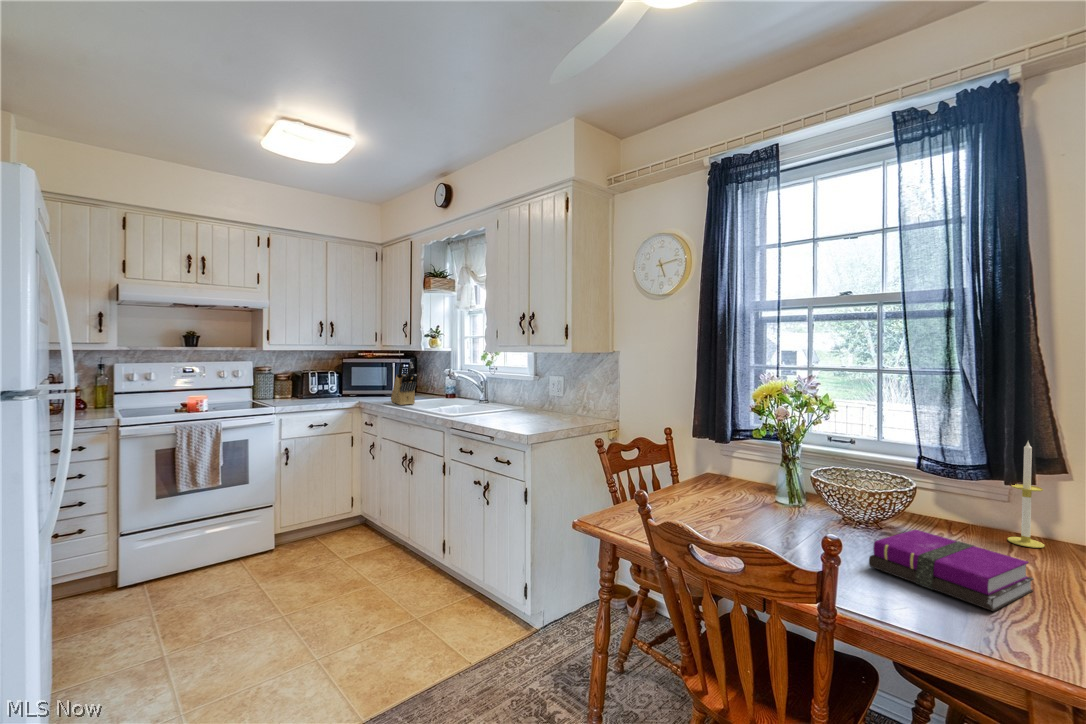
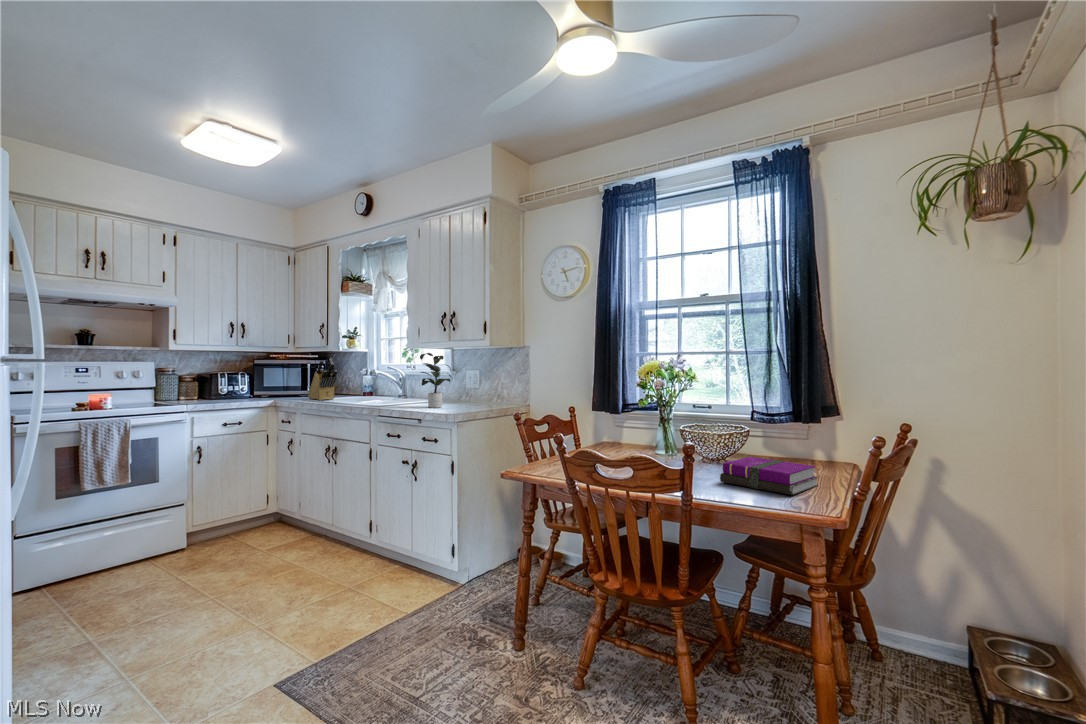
potted plant: none [486,361,539,422] -> present [420,353,452,408]
candle: present [1008,442,1044,548] -> none [809,394,830,467]

